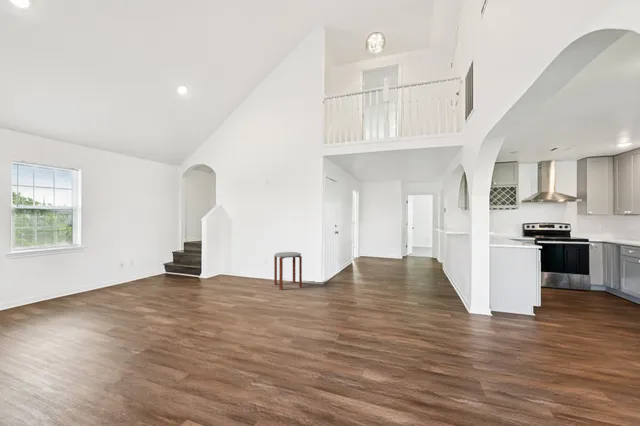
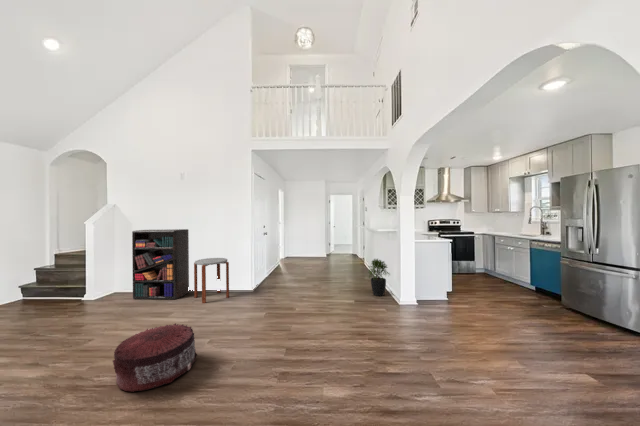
bookshelf: none [231,226,271,284] -> present [132,229,189,299]
potted plant: none [435,262,462,303] -> present [369,259,389,296]
pouf: none [212,300,269,345] -> present [113,323,197,392]

